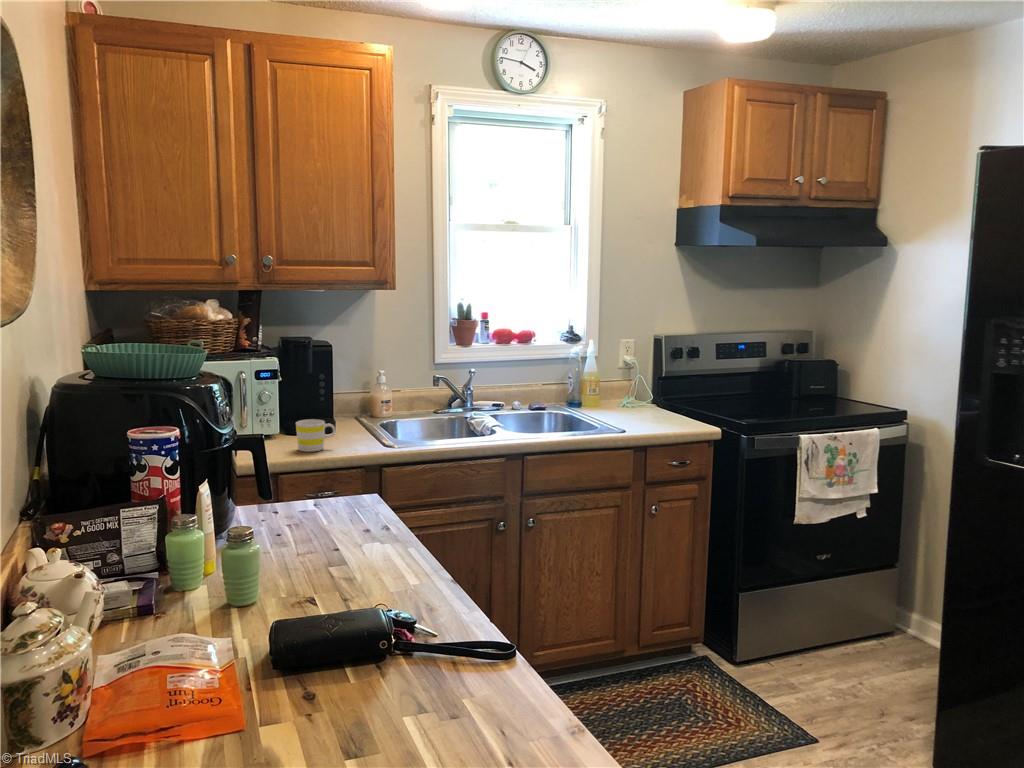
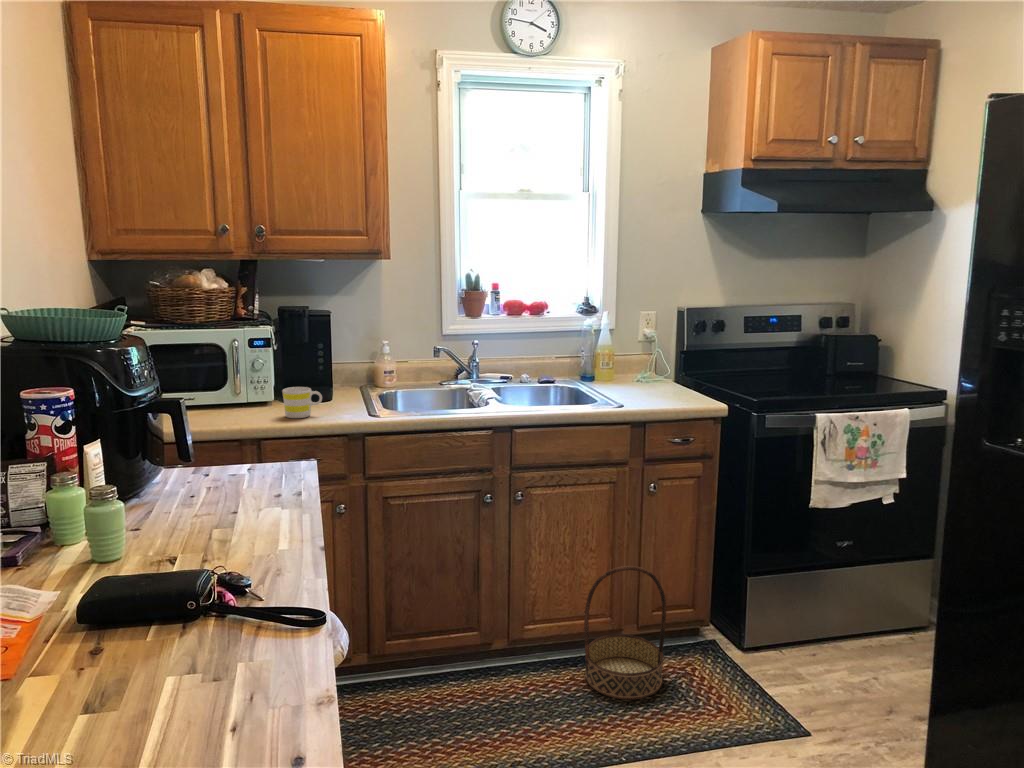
basket: none [594,587,671,719] -> present [584,566,666,700]

